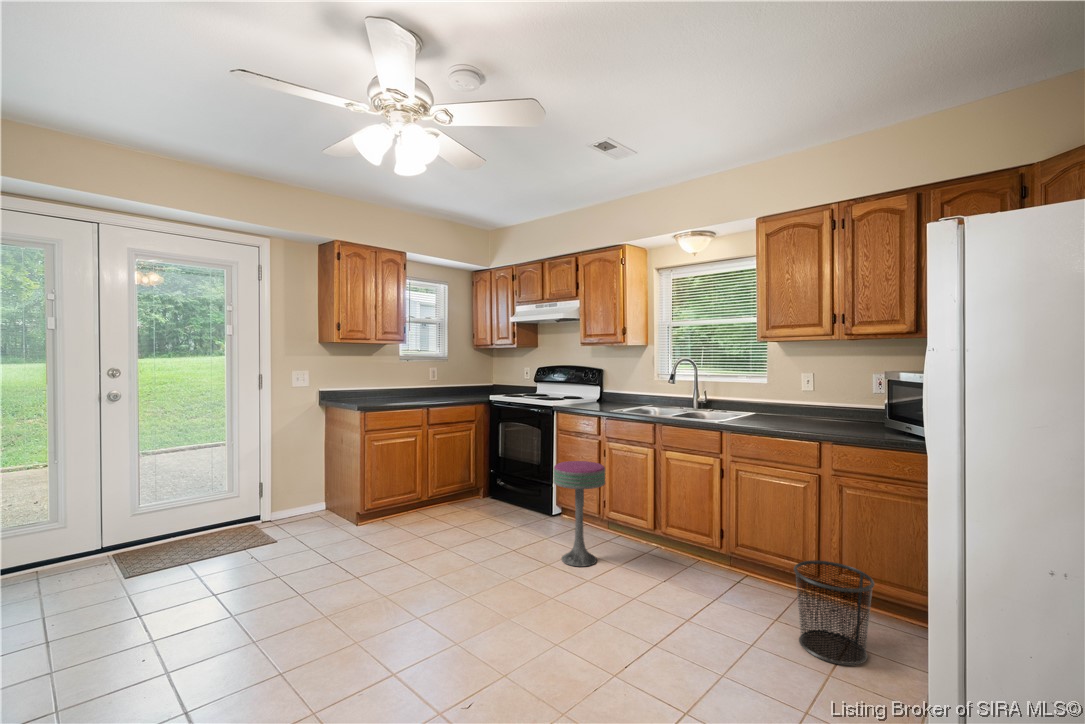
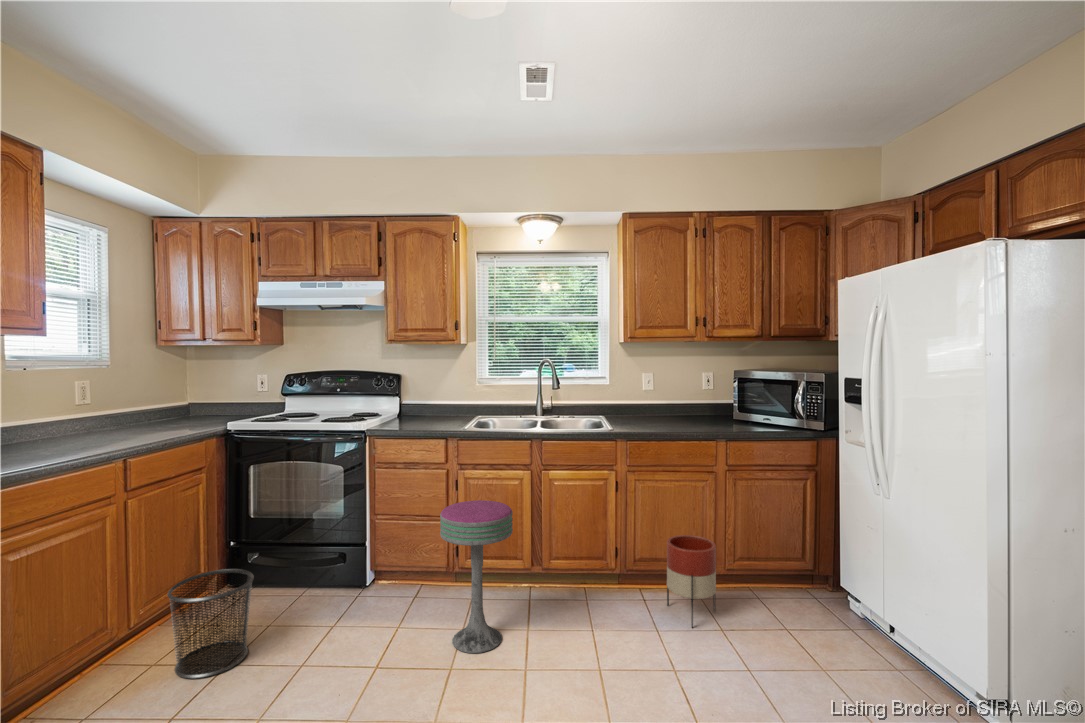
planter: none [738,526,791,608] -> present [667,535,716,628]
waste bin: present [794,560,874,665] -> present [167,569,254,679]

